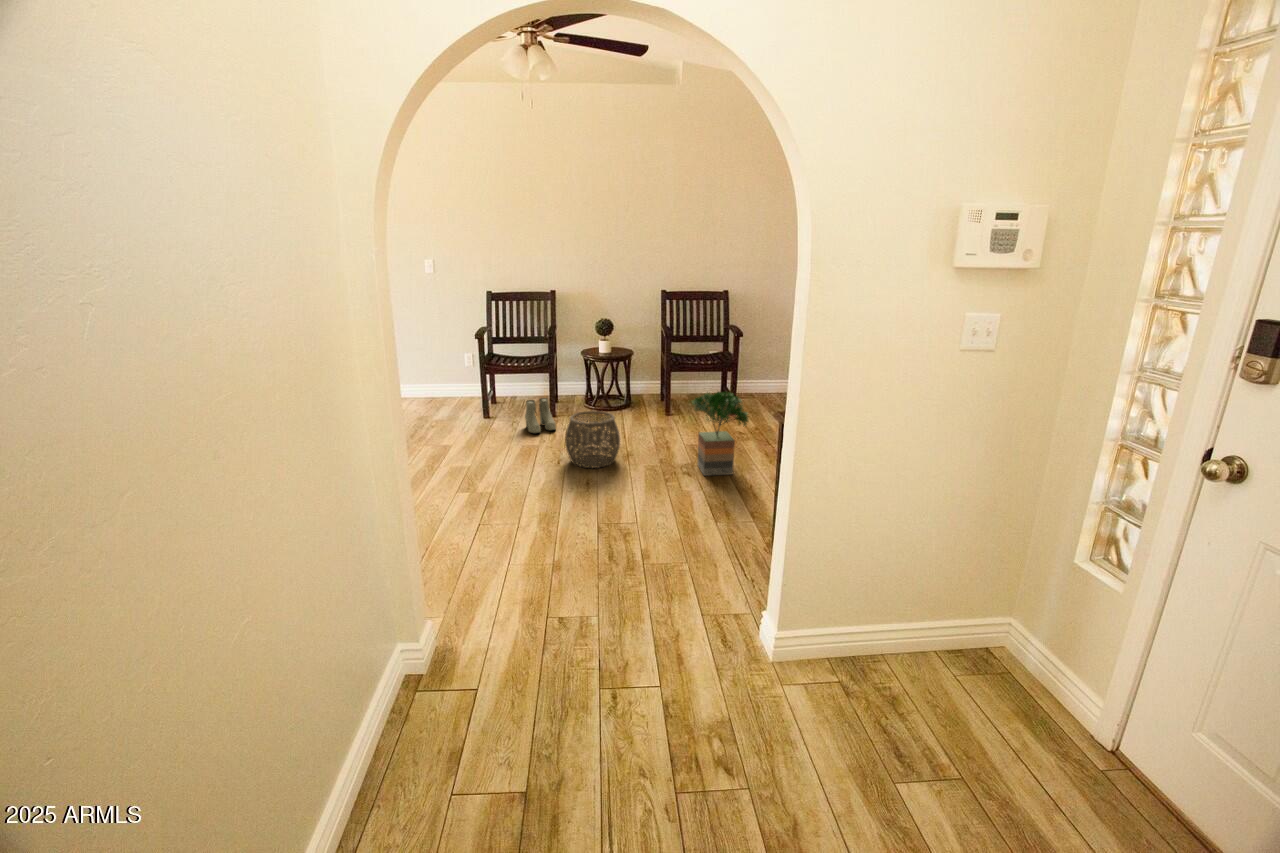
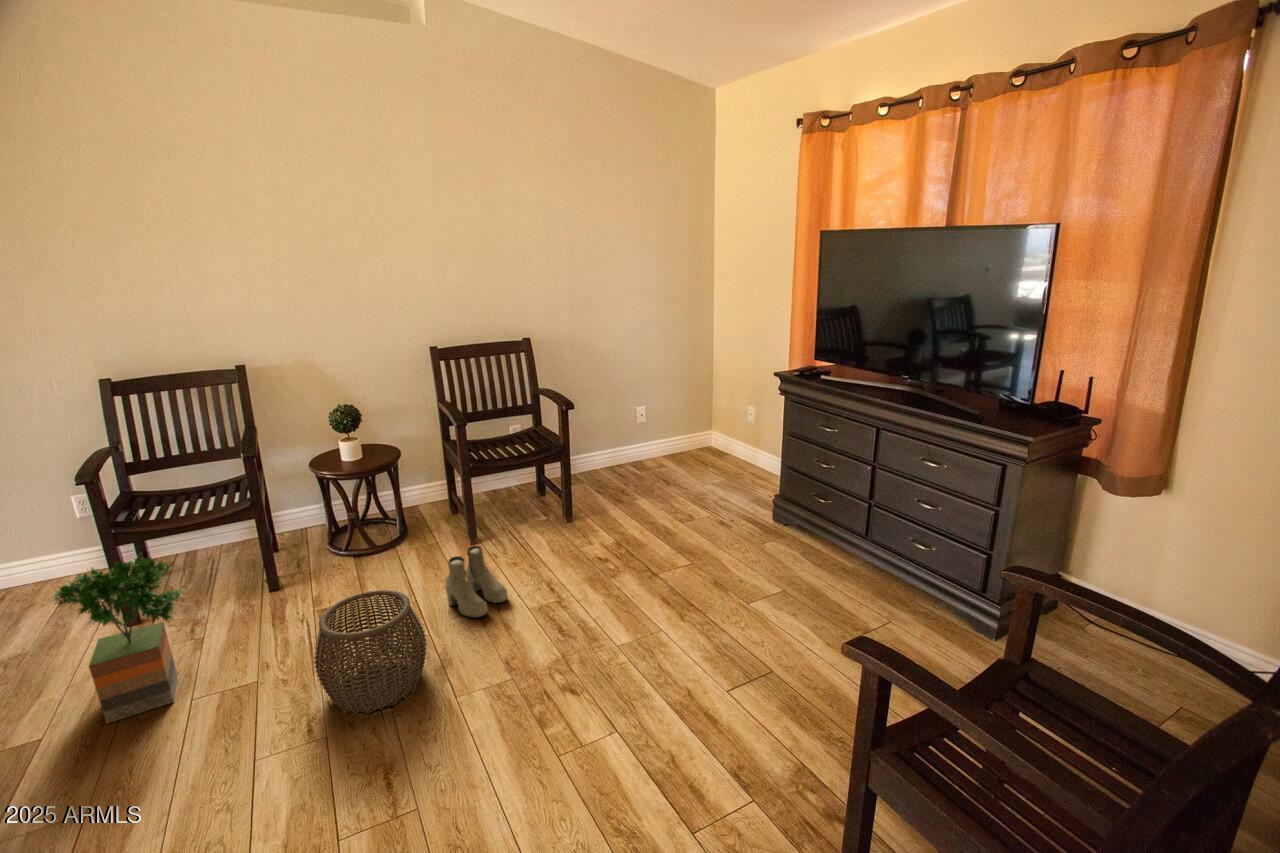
potted tree: present [692,392,748,476] -> present [52,557,182,723]
boots: present [525,398,556,433] -> present [445,546,508,618]

